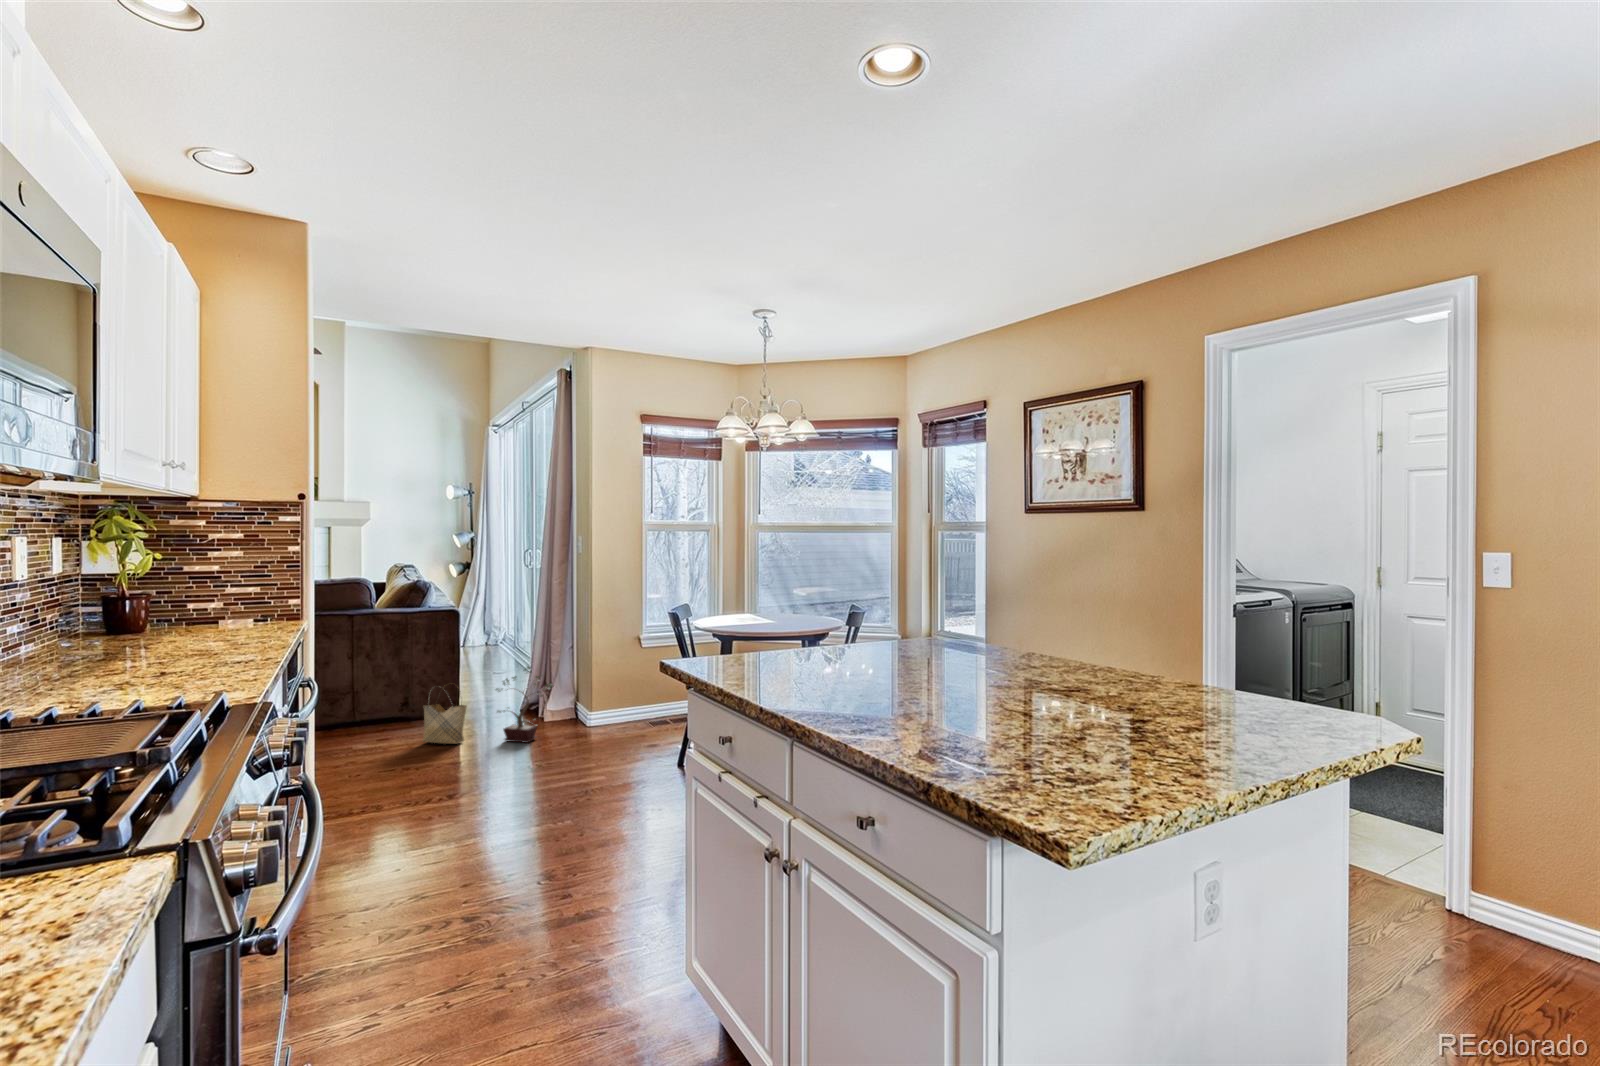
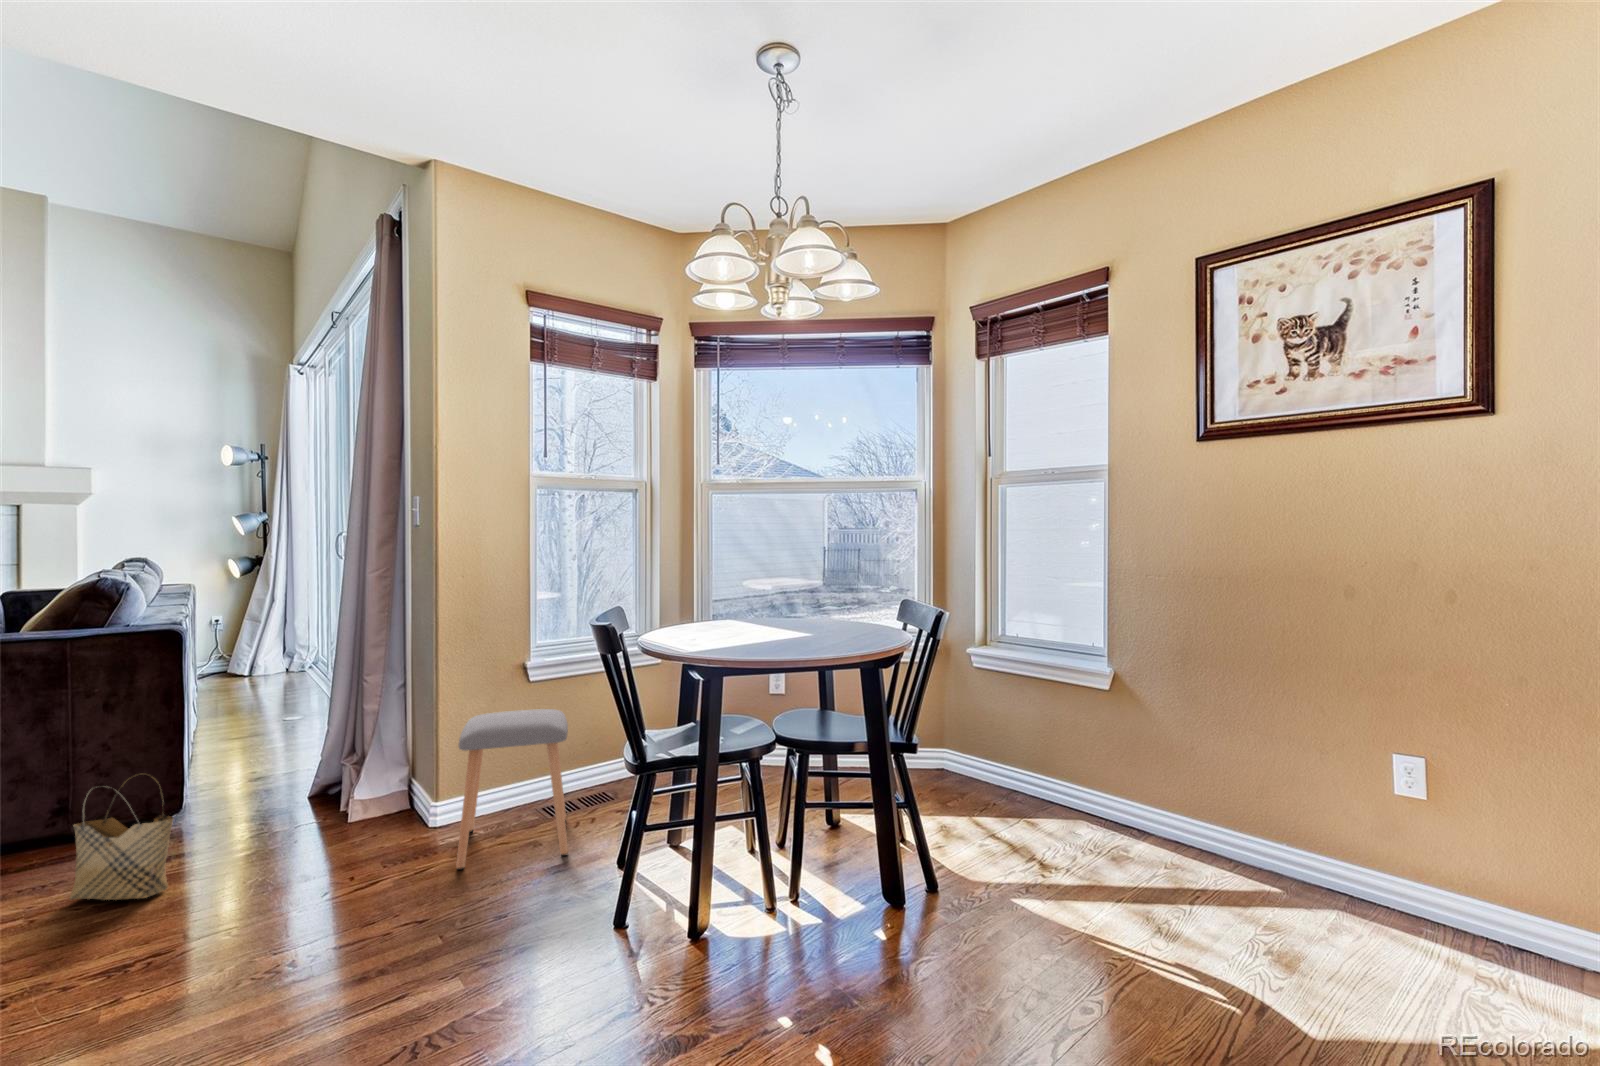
stool: none [602,662,662,743] -> present [457,709,568,870]
potted plant: present [496,666,552,743] -> none [234,730,360,881]

